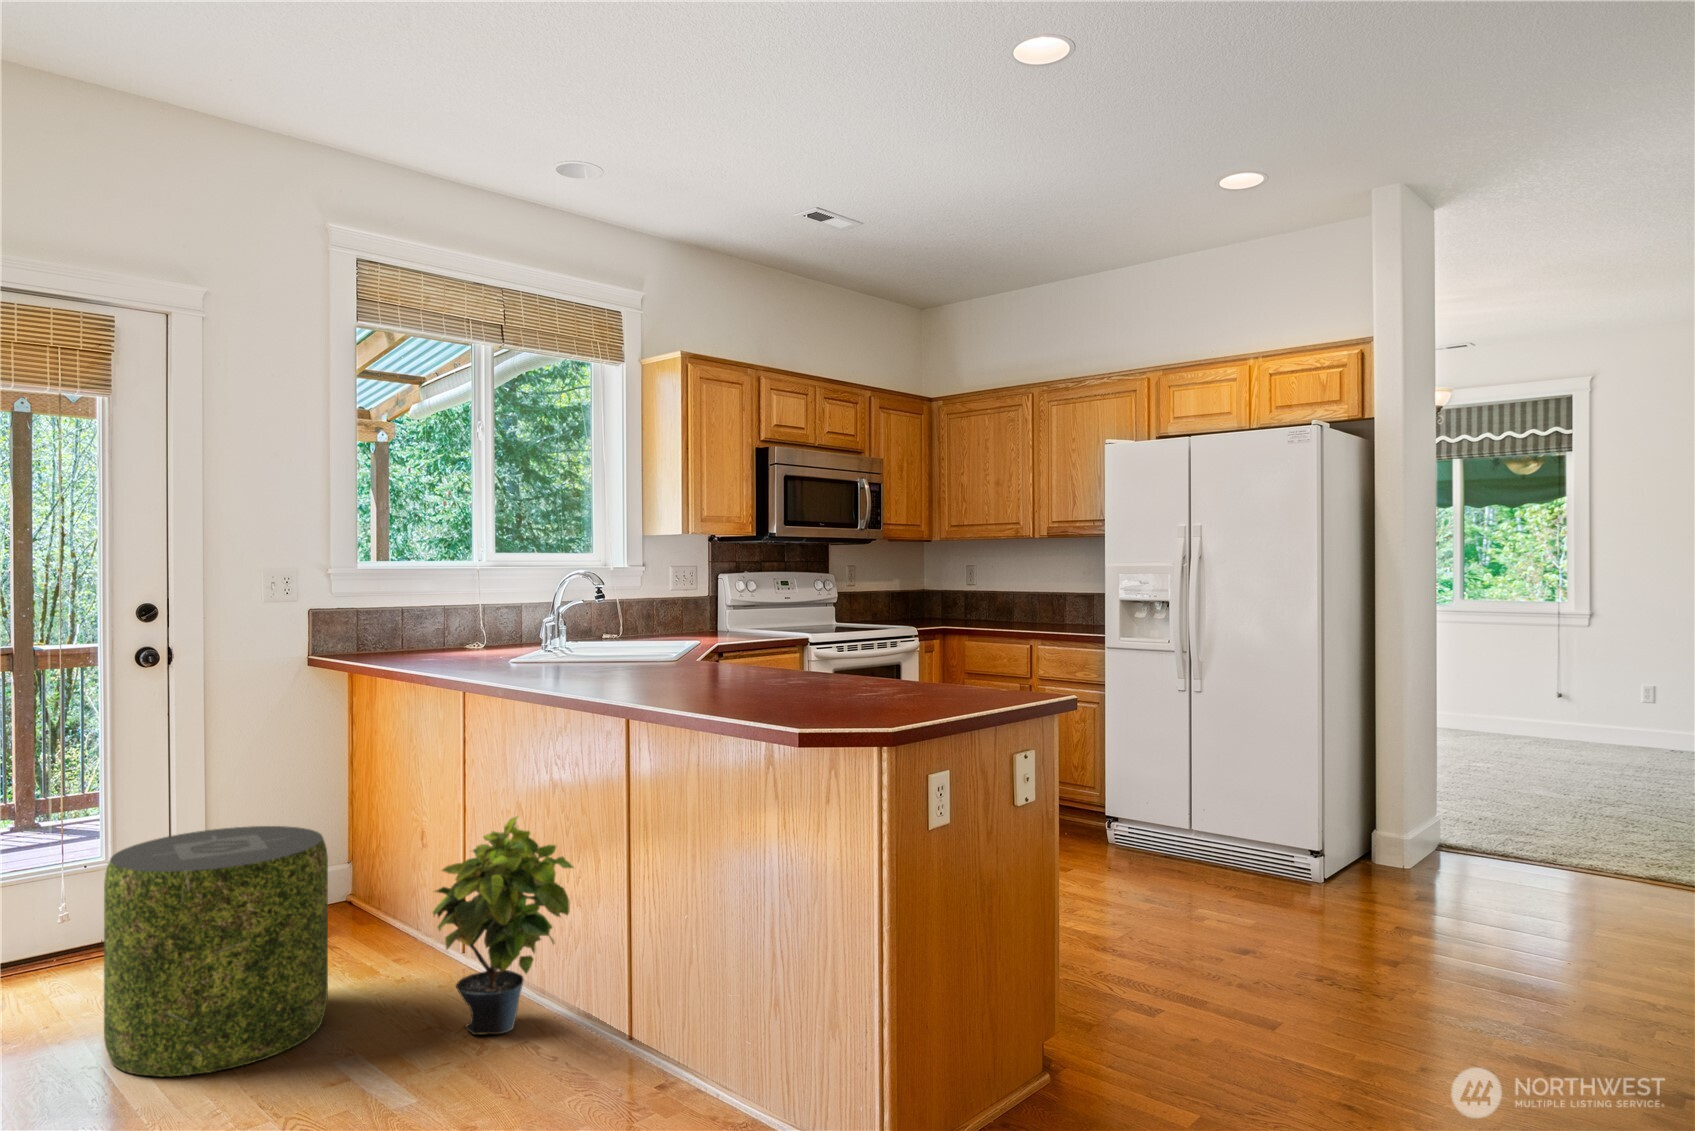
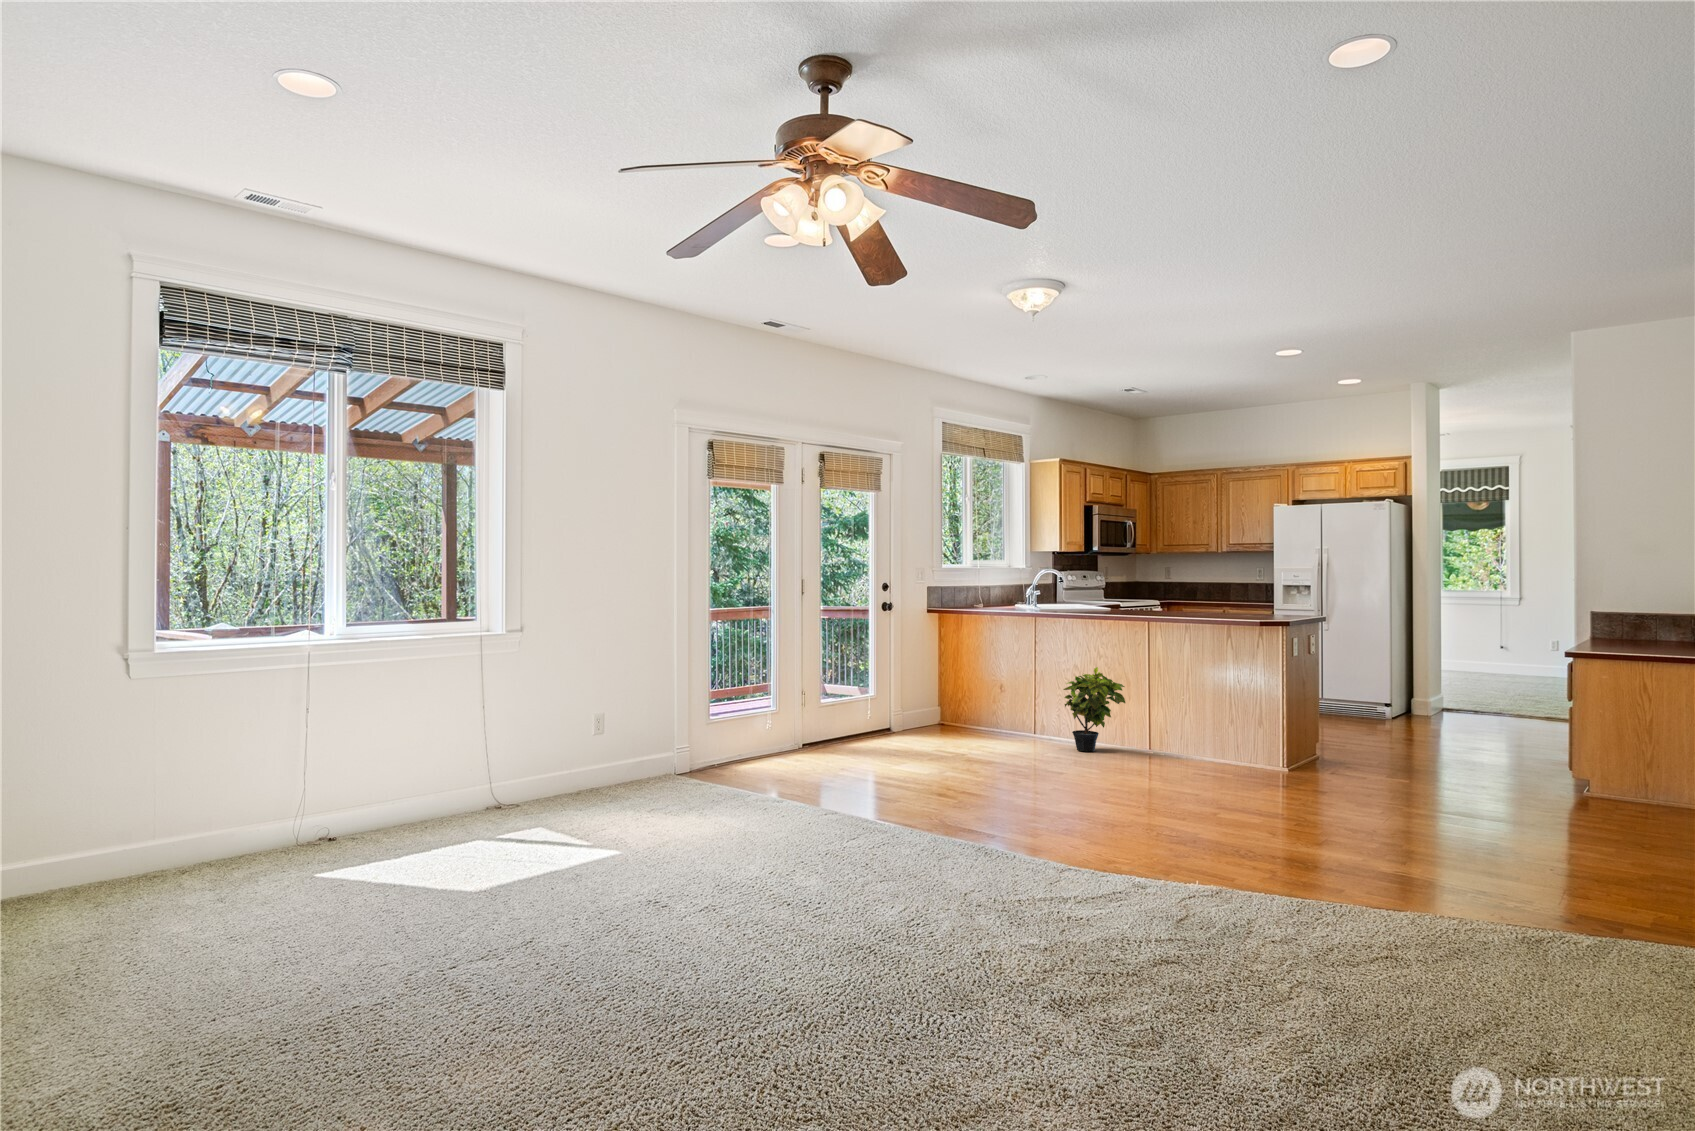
pouf: present [104,826,328,1076] -> none [945,675,1021,758]

